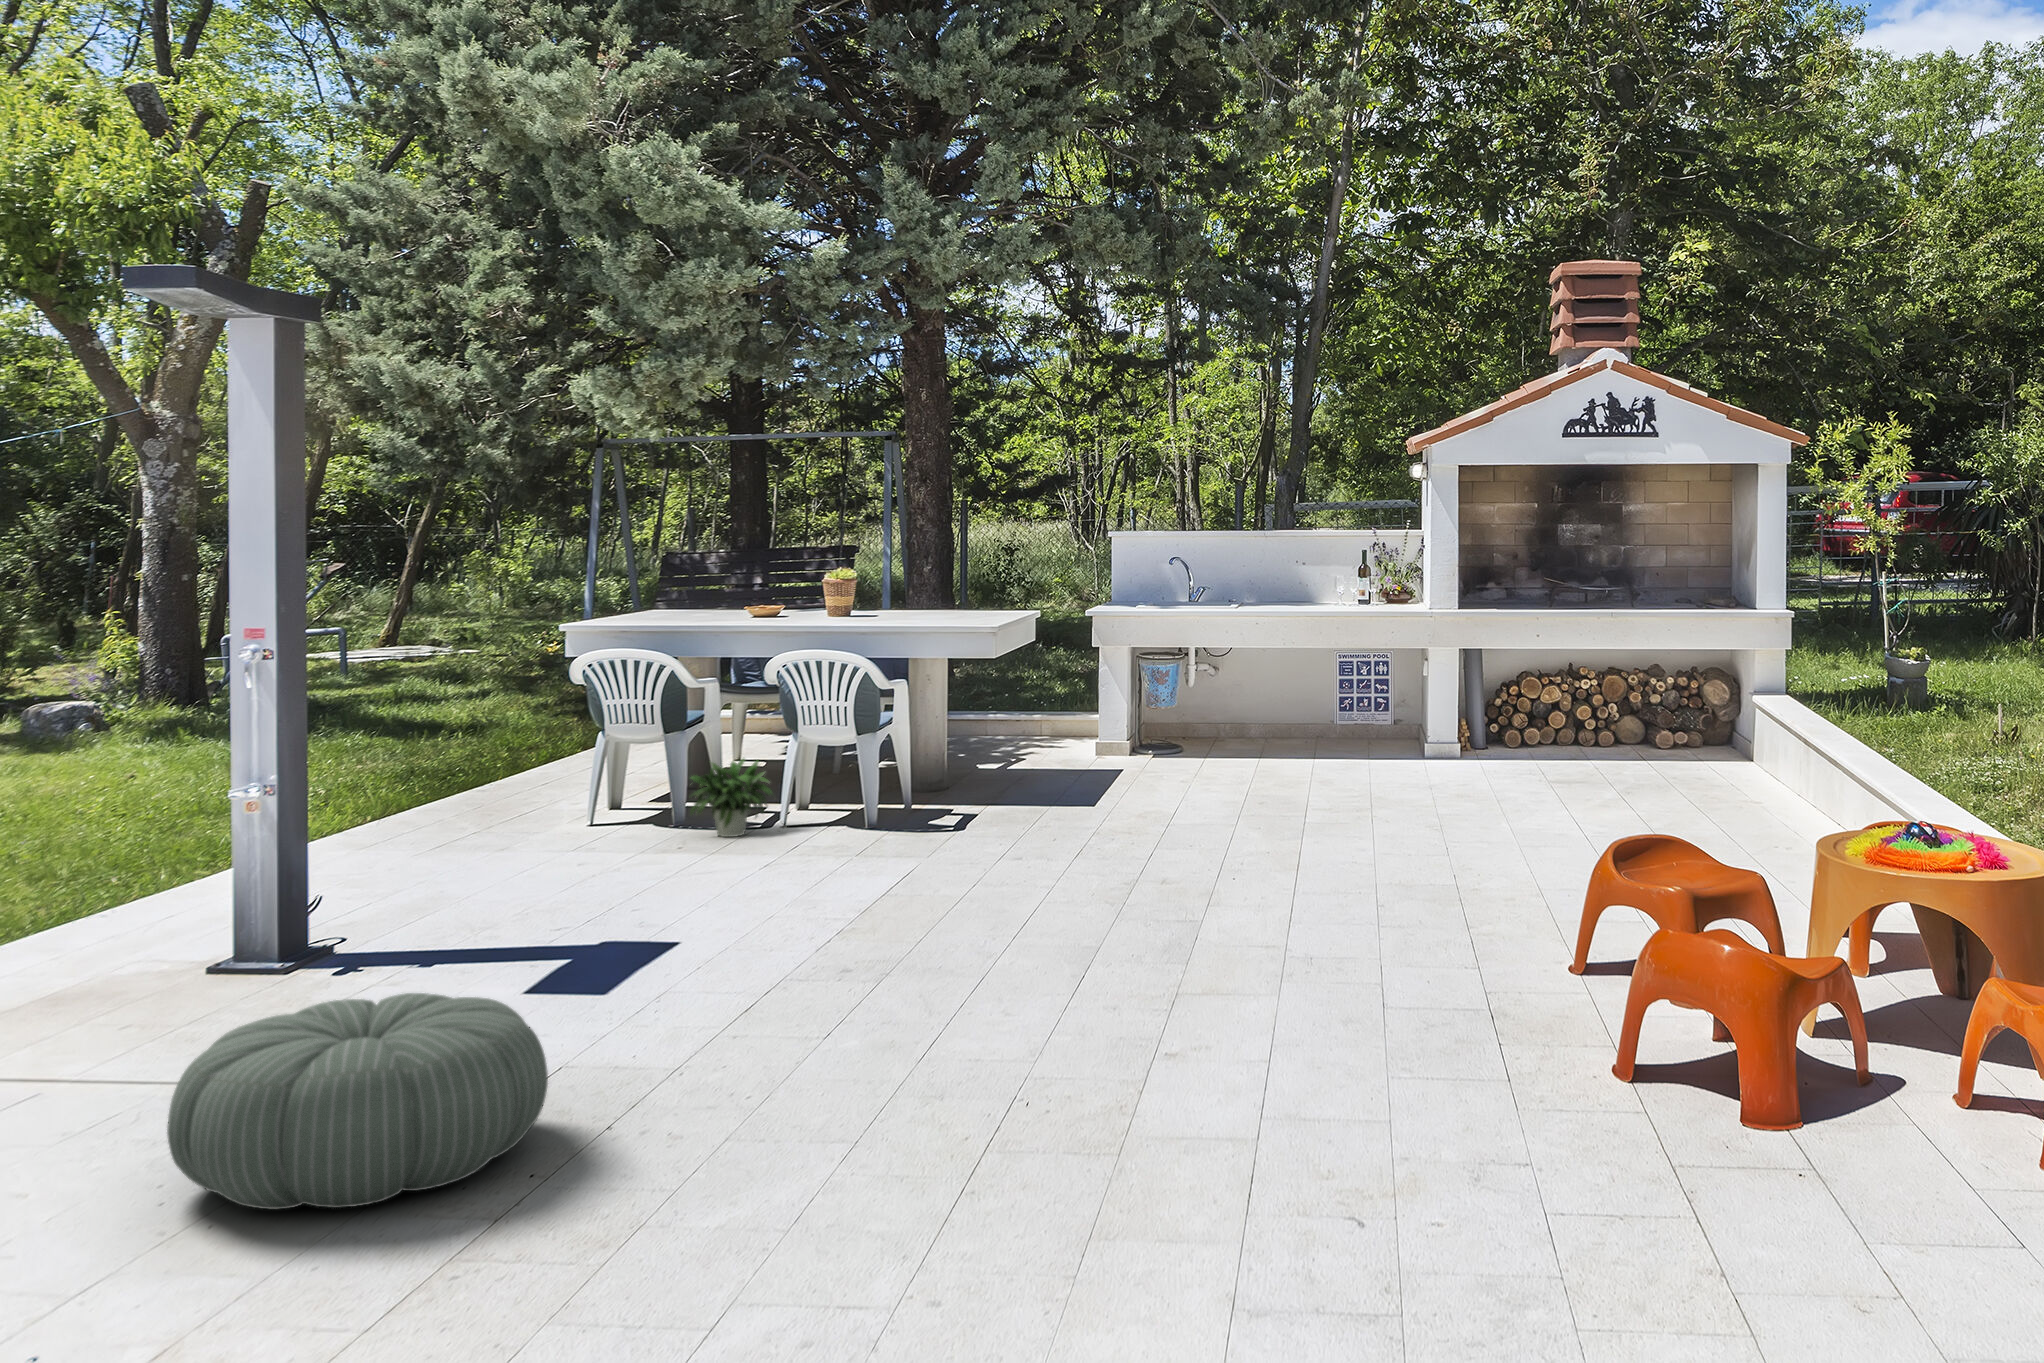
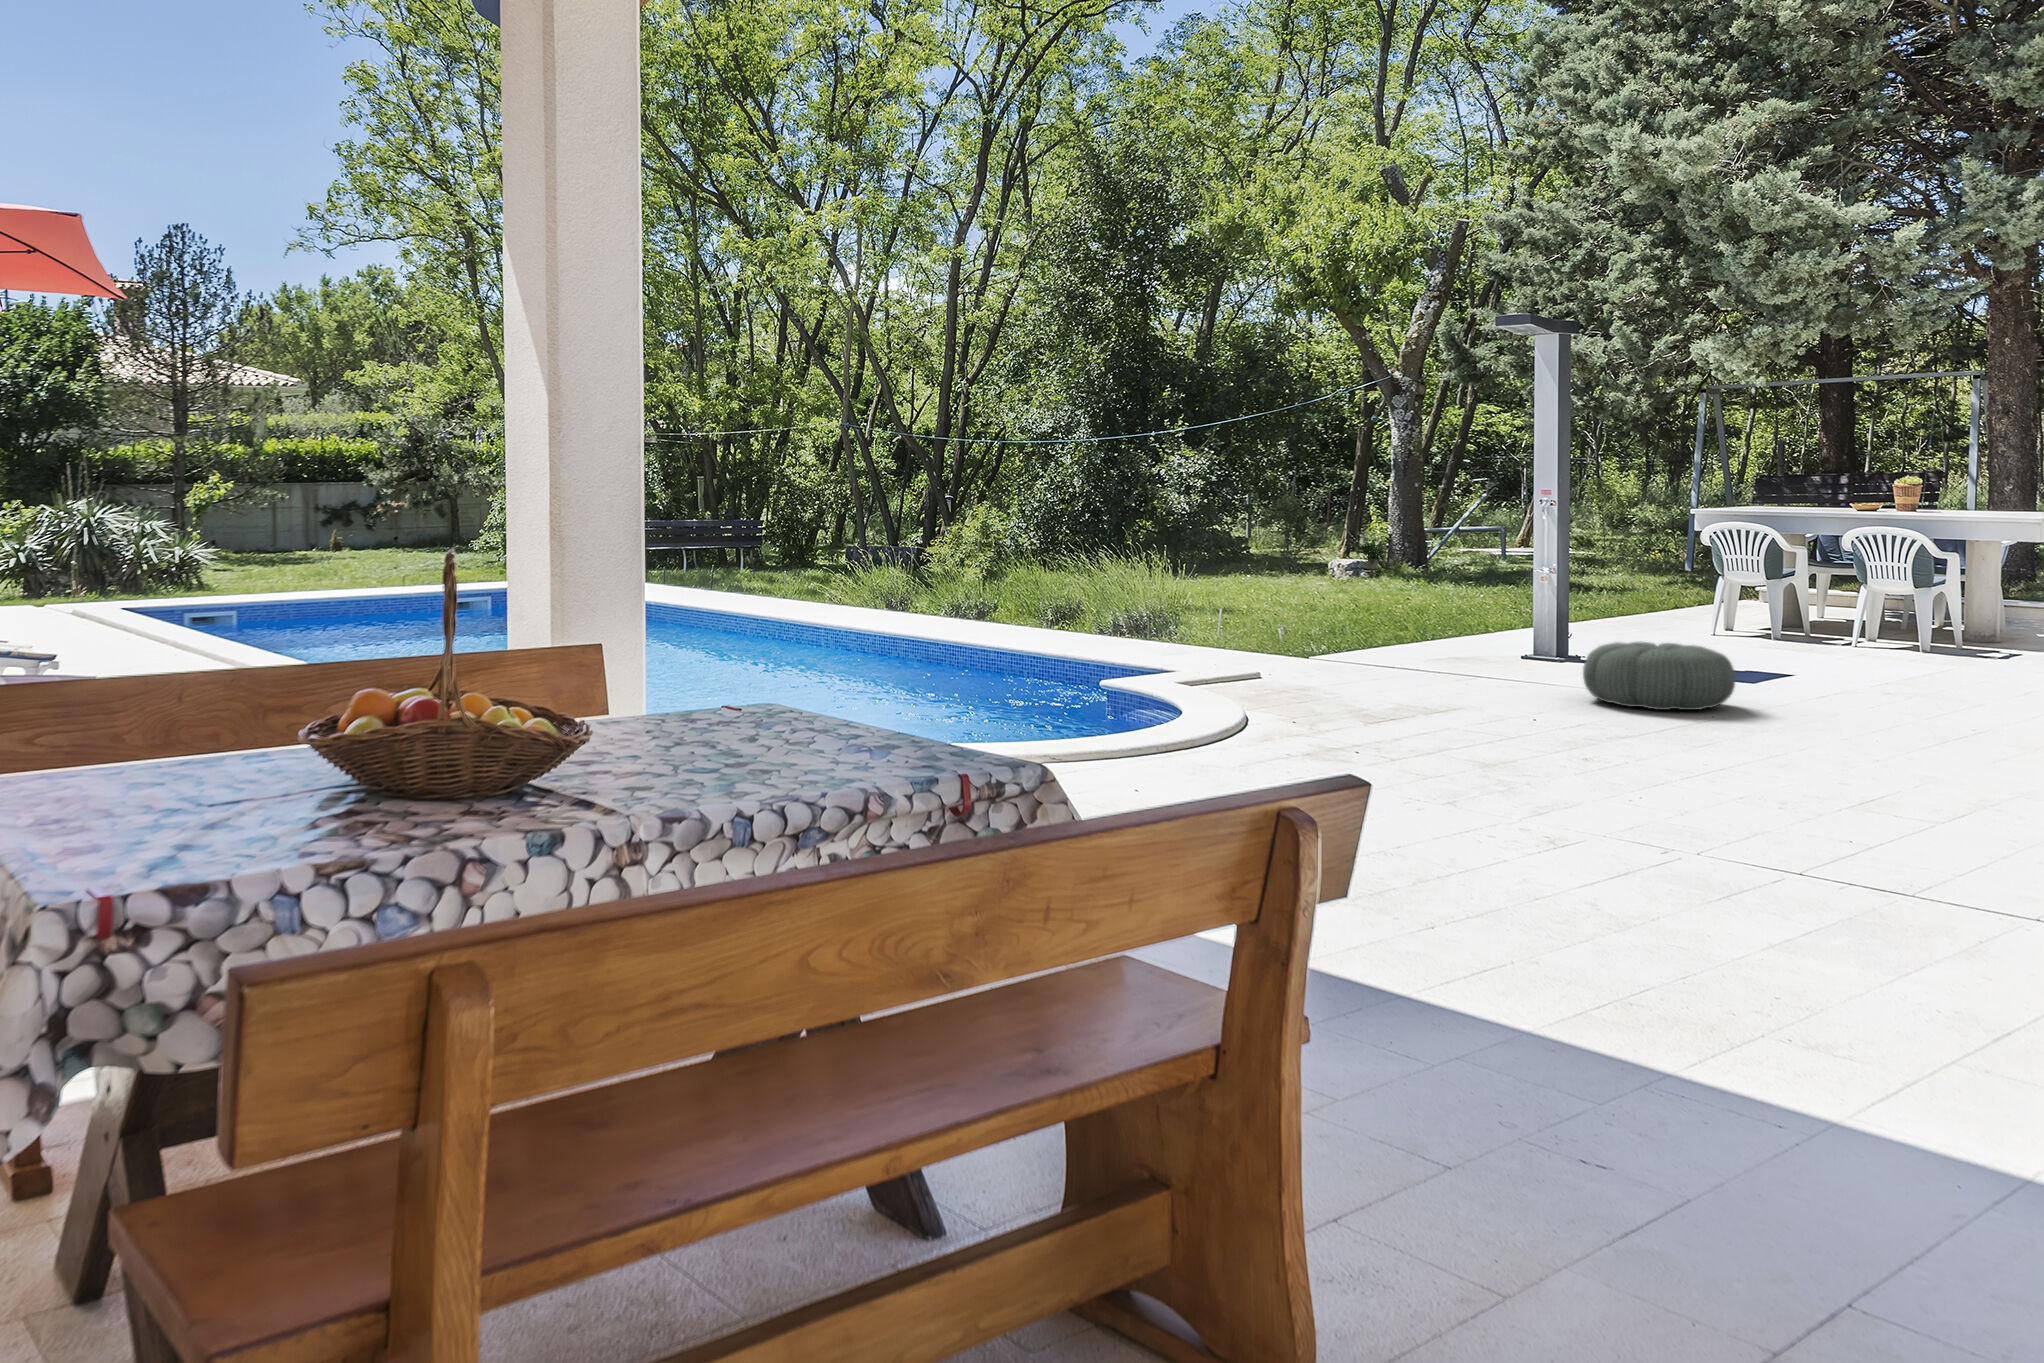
potted plant: present [689,759,783,837] -> present [1357,541,1393,569]

